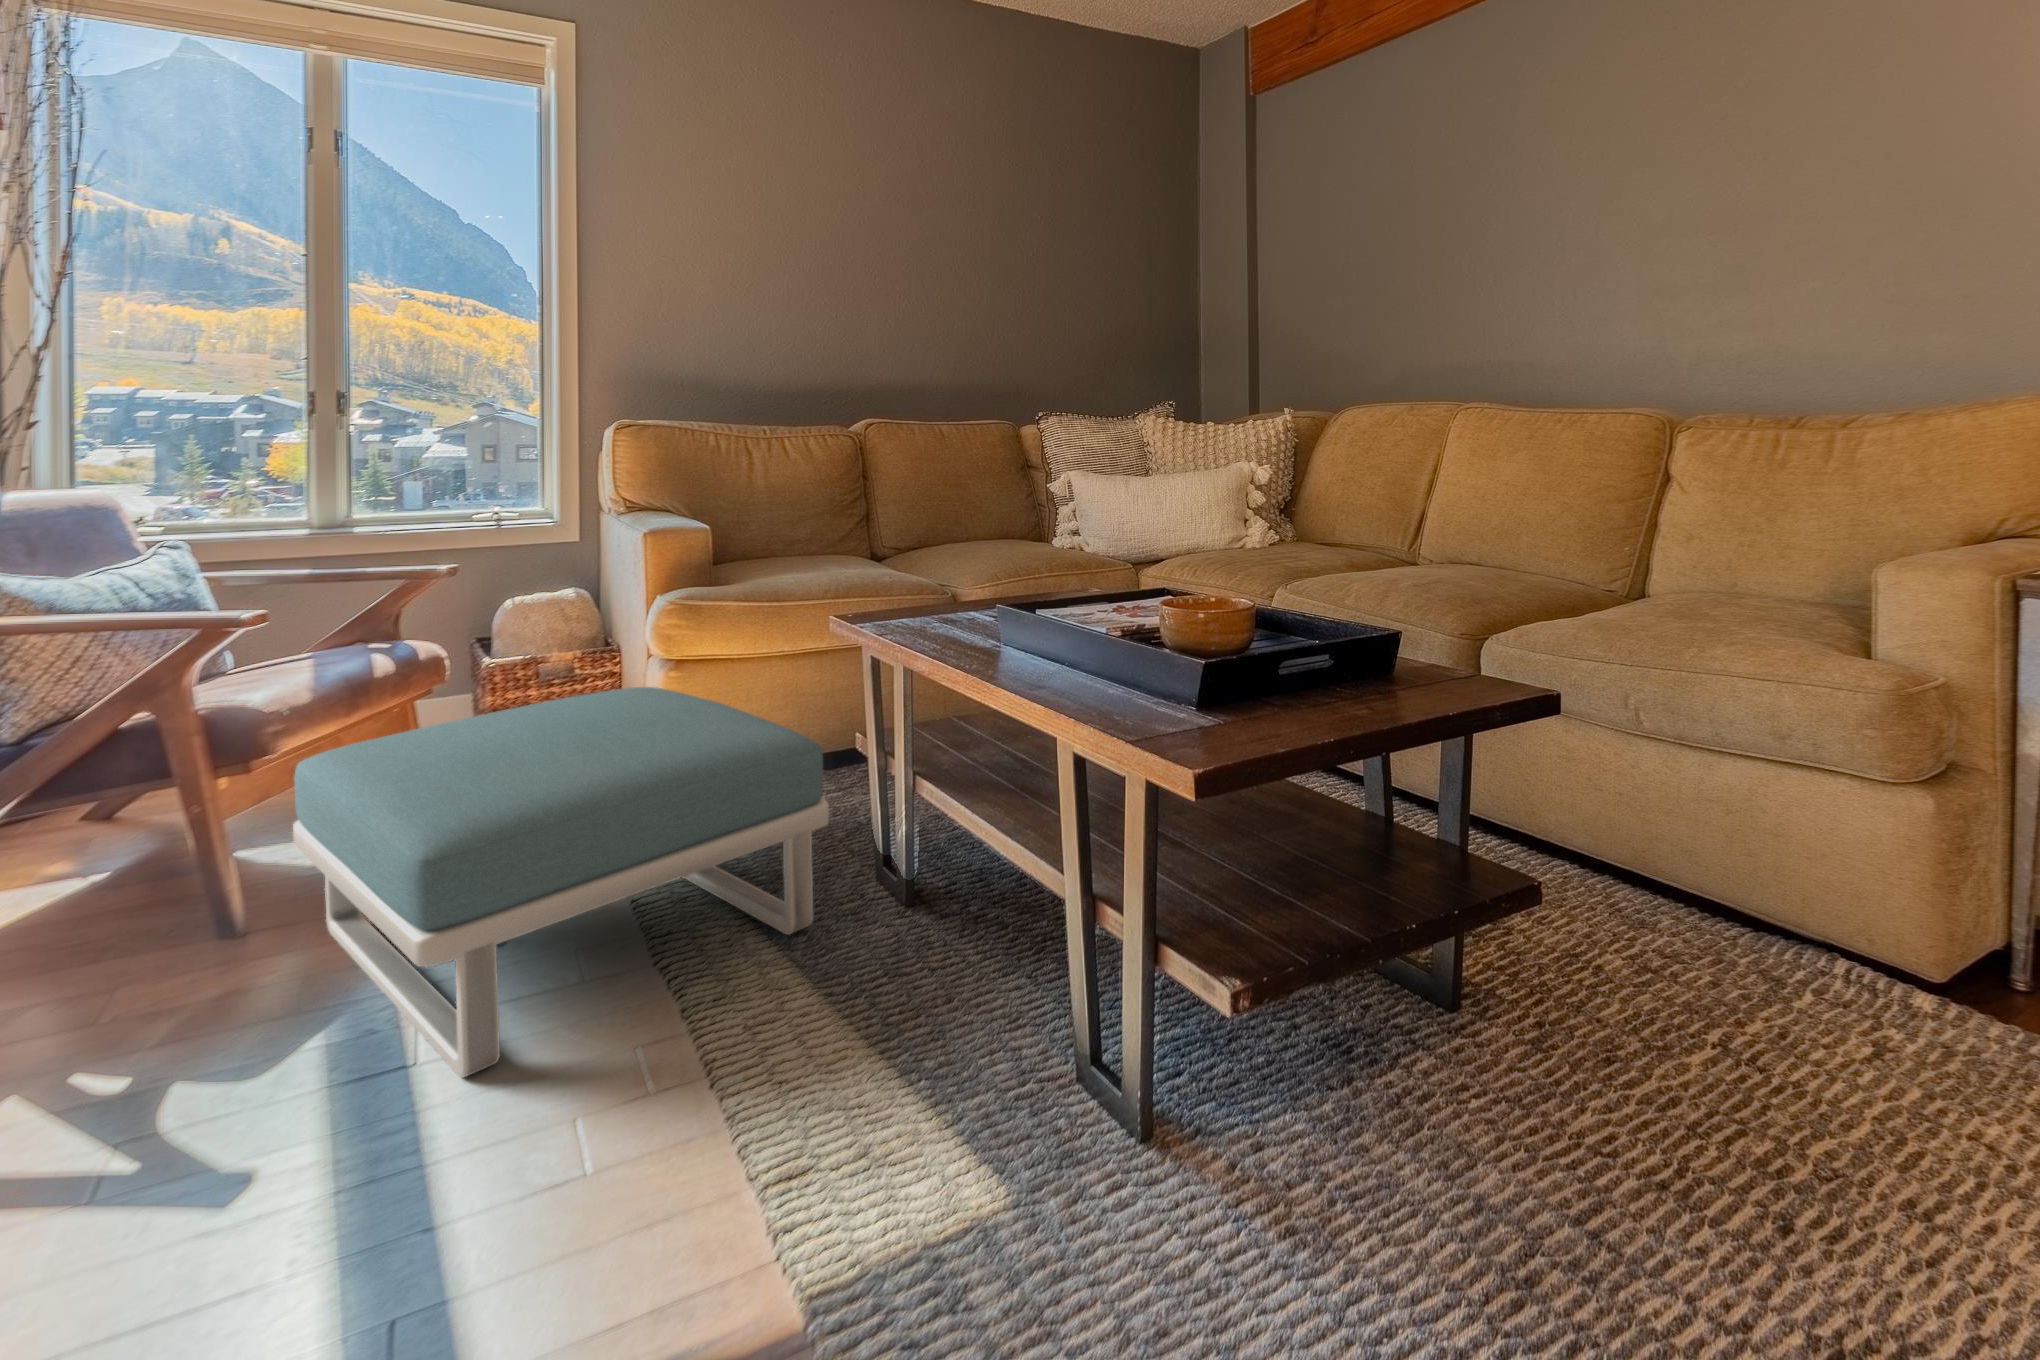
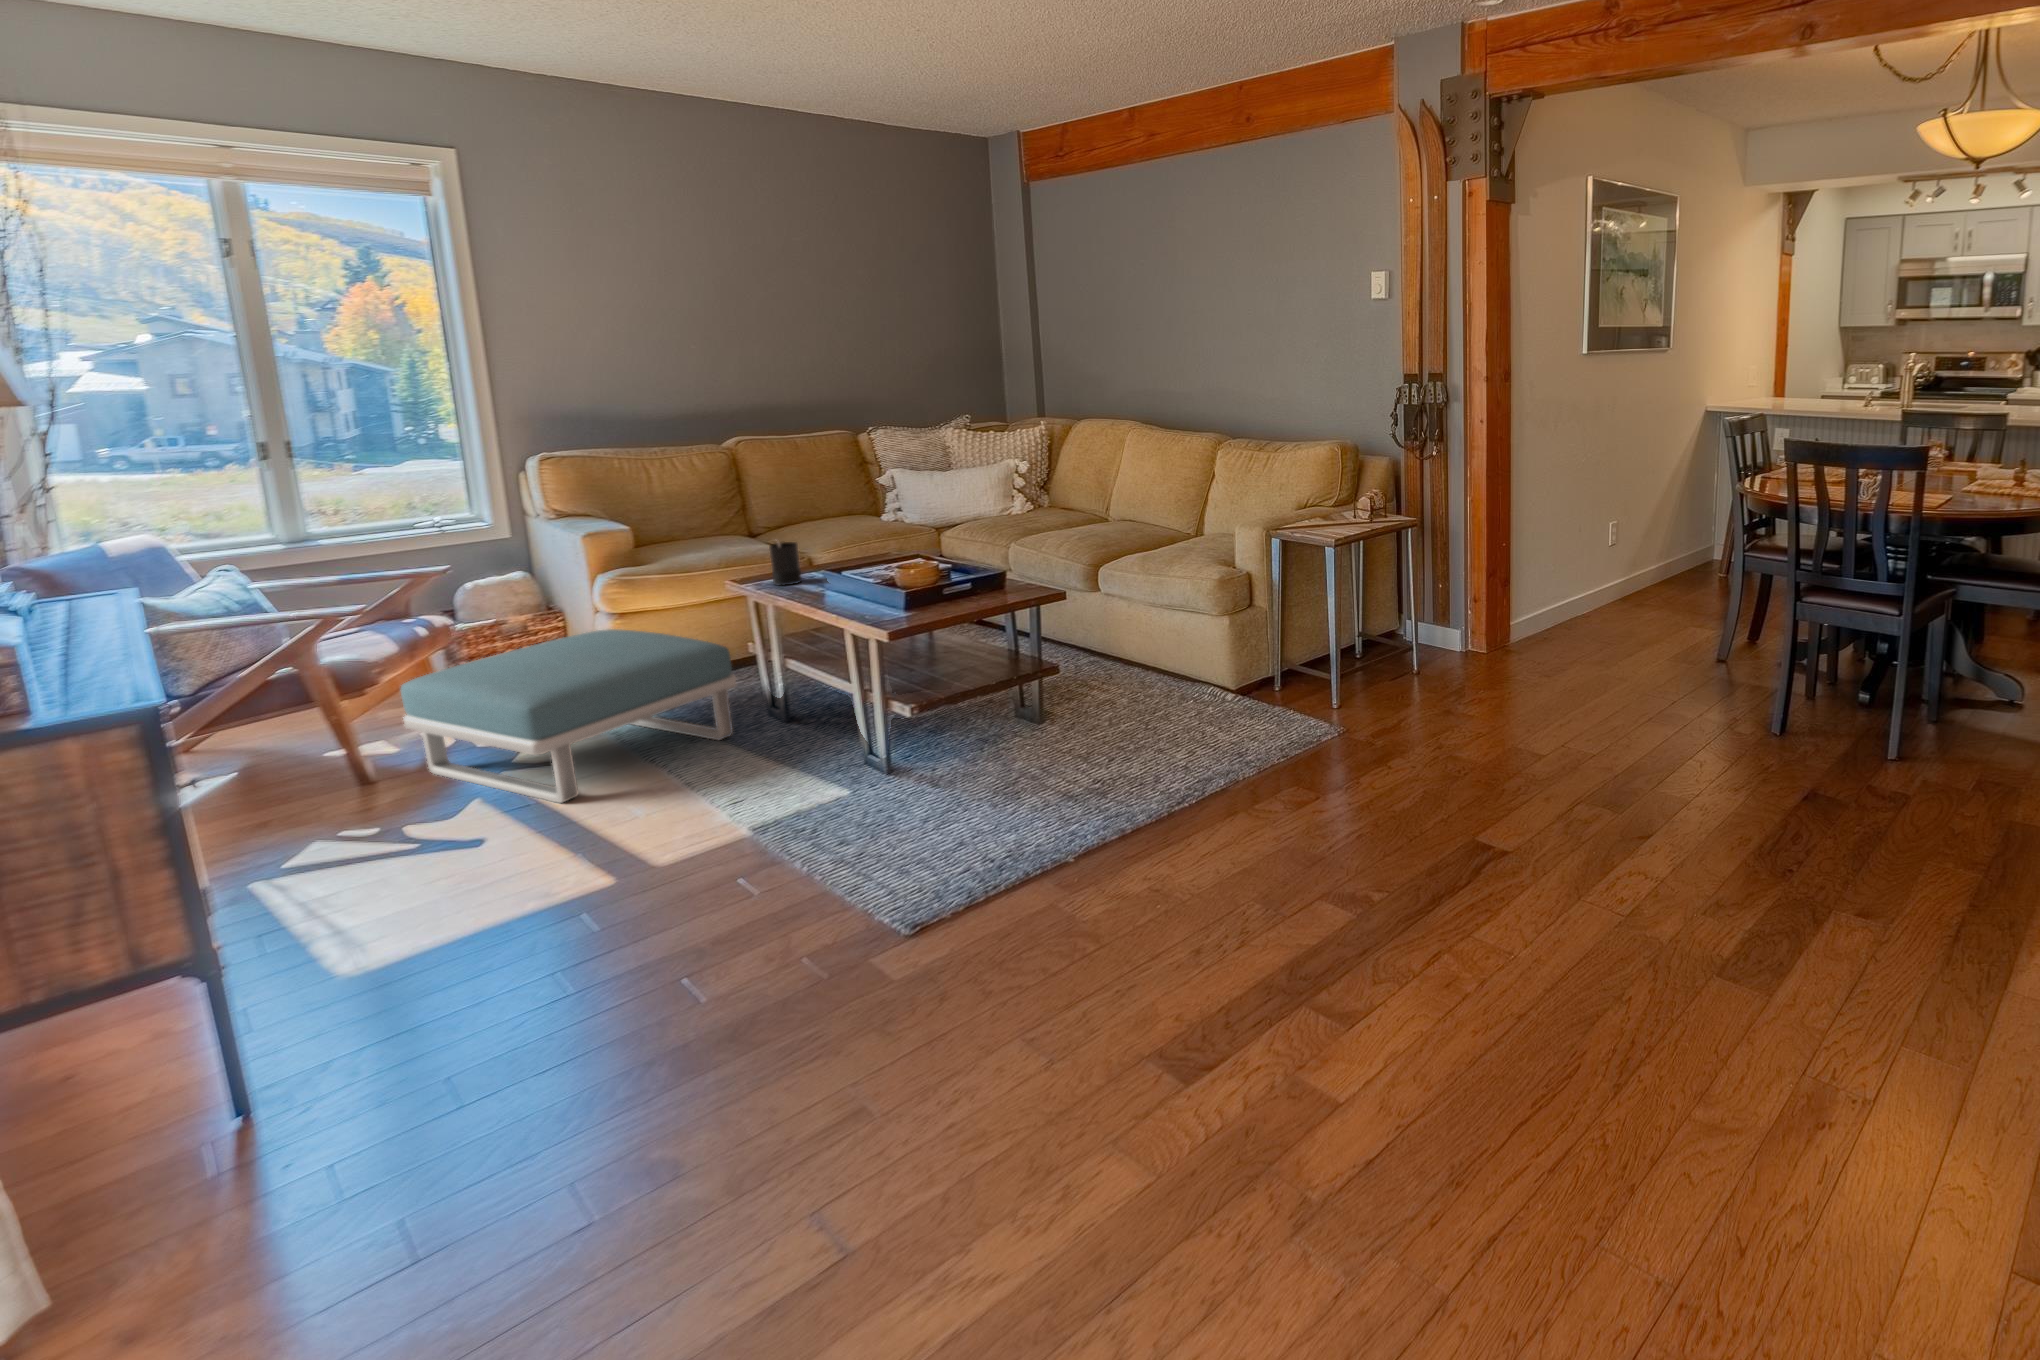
candle: none [907,540,958,630] -> present [769,542,802,585]

